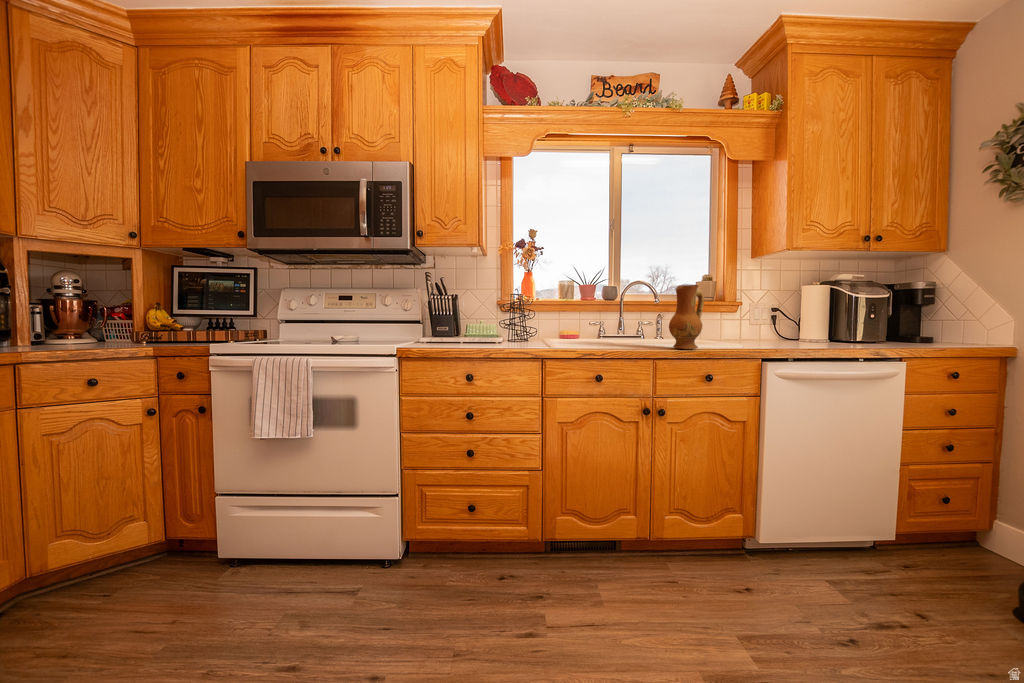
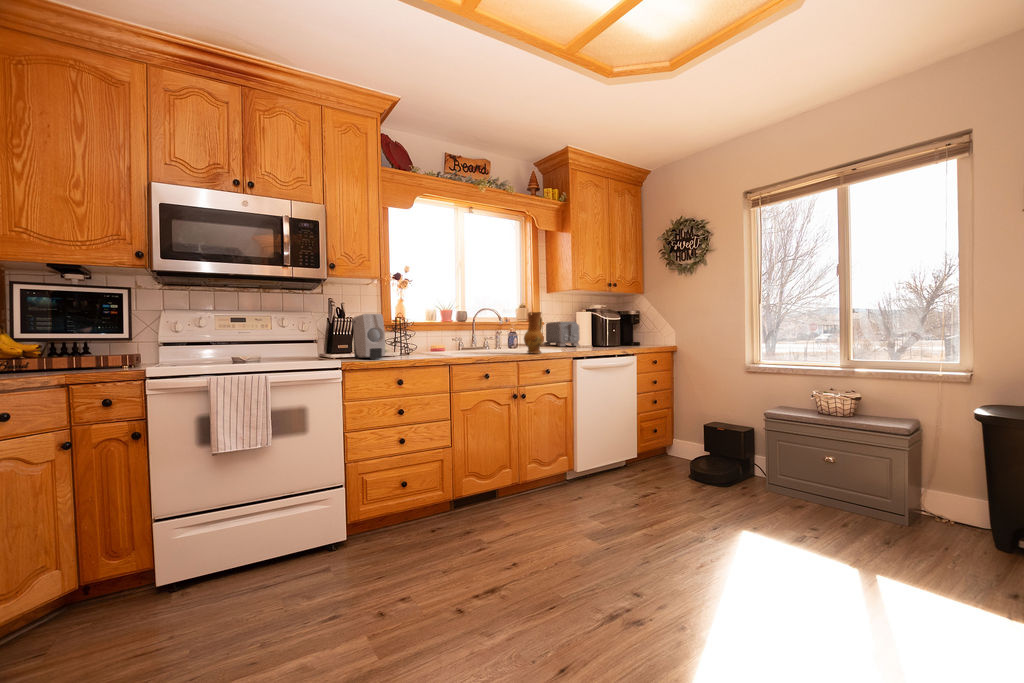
soap dispenser: none [433,289,459,345] -> present [352,314,385,359]
toaster: none [740,301,801,340] -> present [543,322,580,346]

